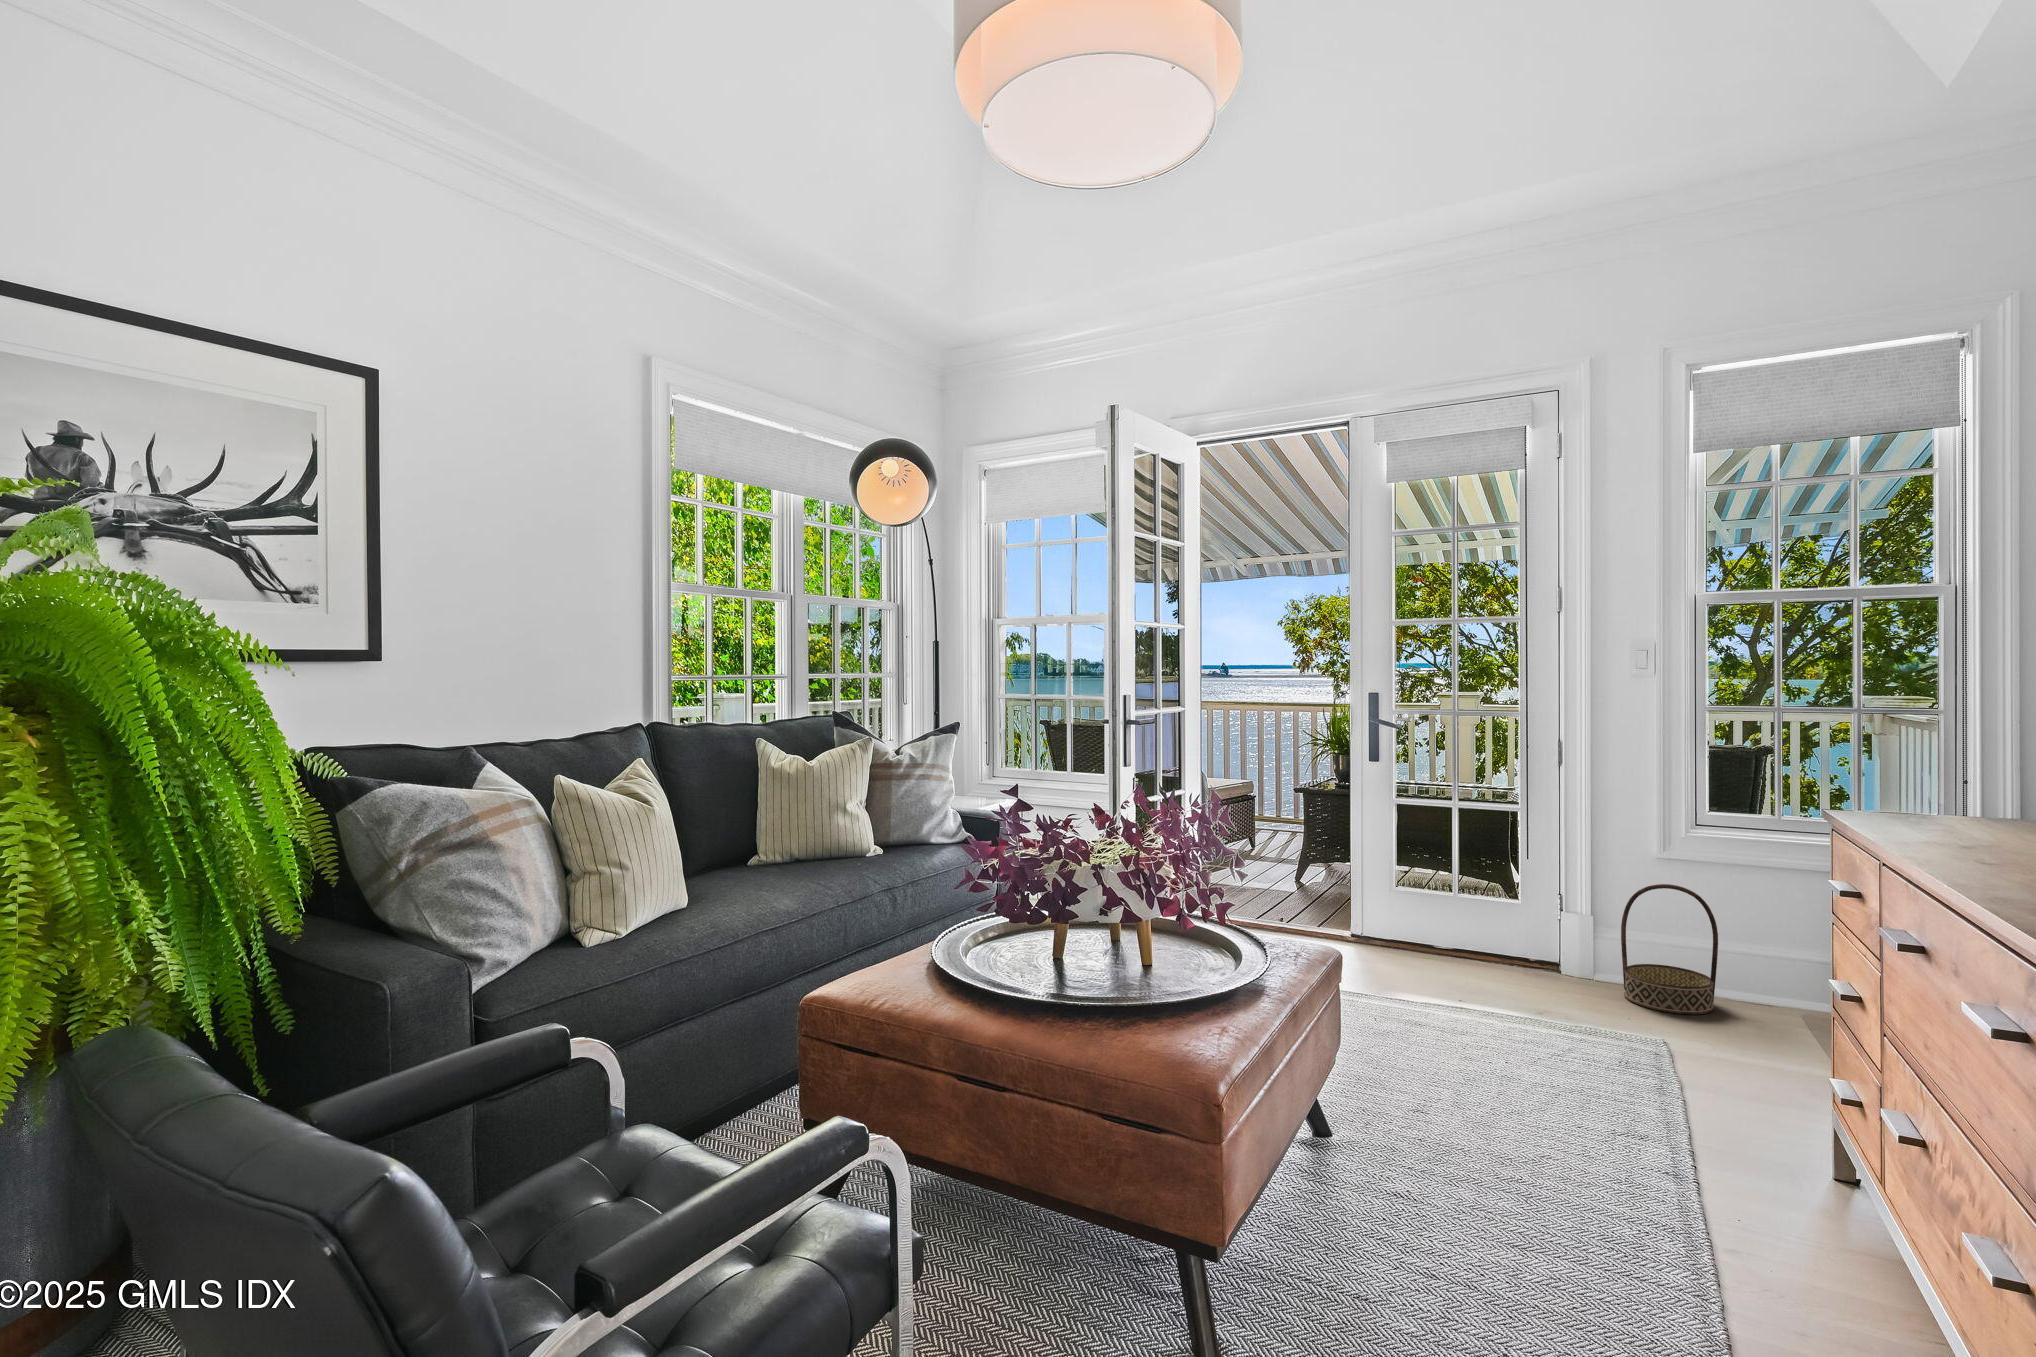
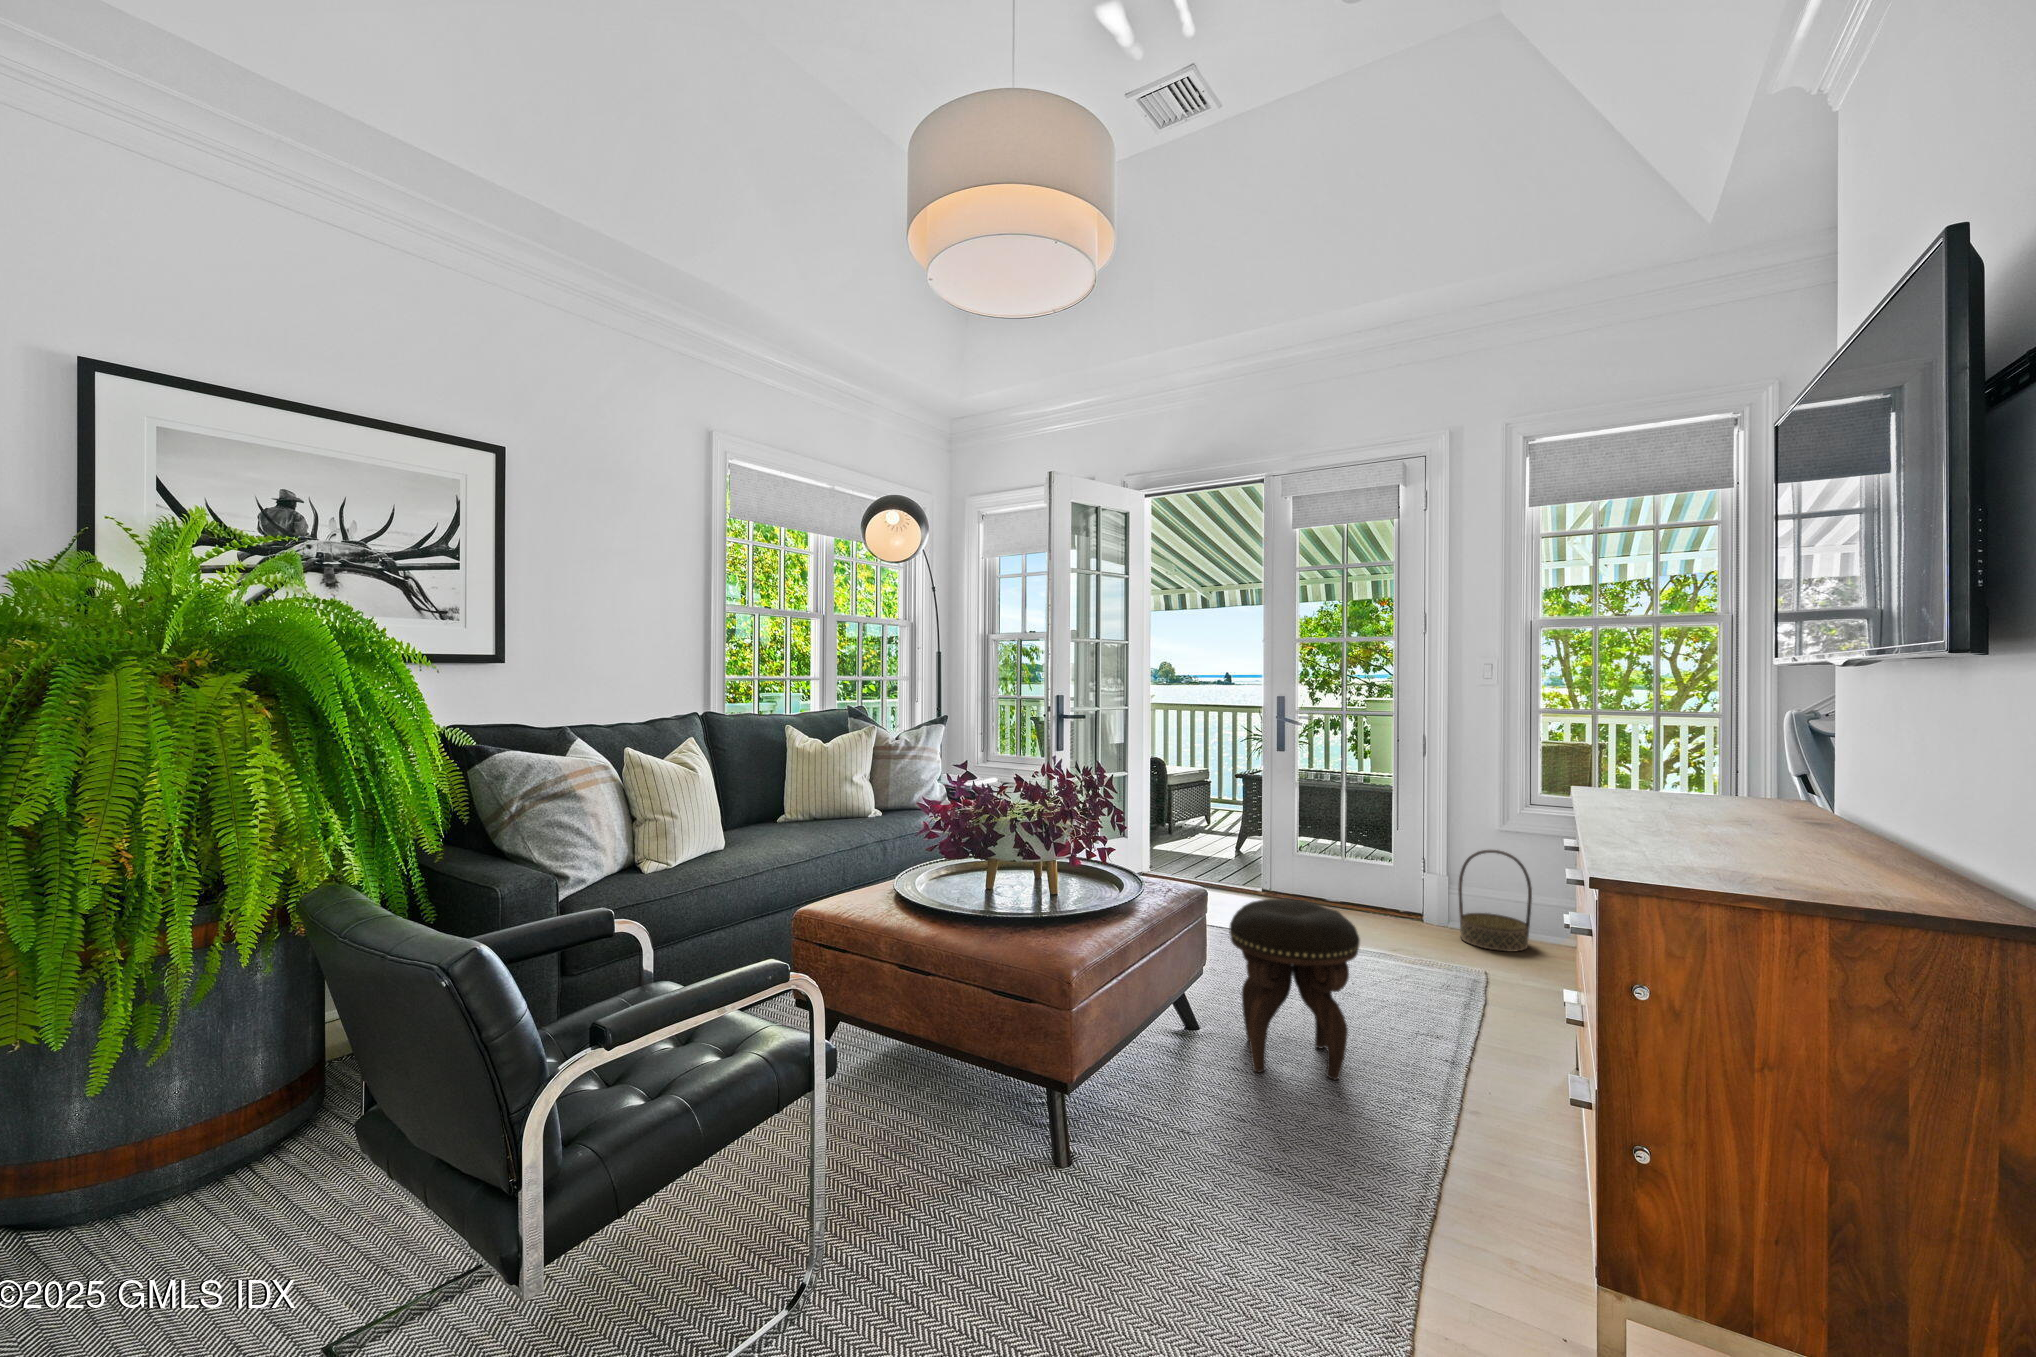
footstool: none [1382,963,1565,1210] -> present [1229,899,1360,1080]

